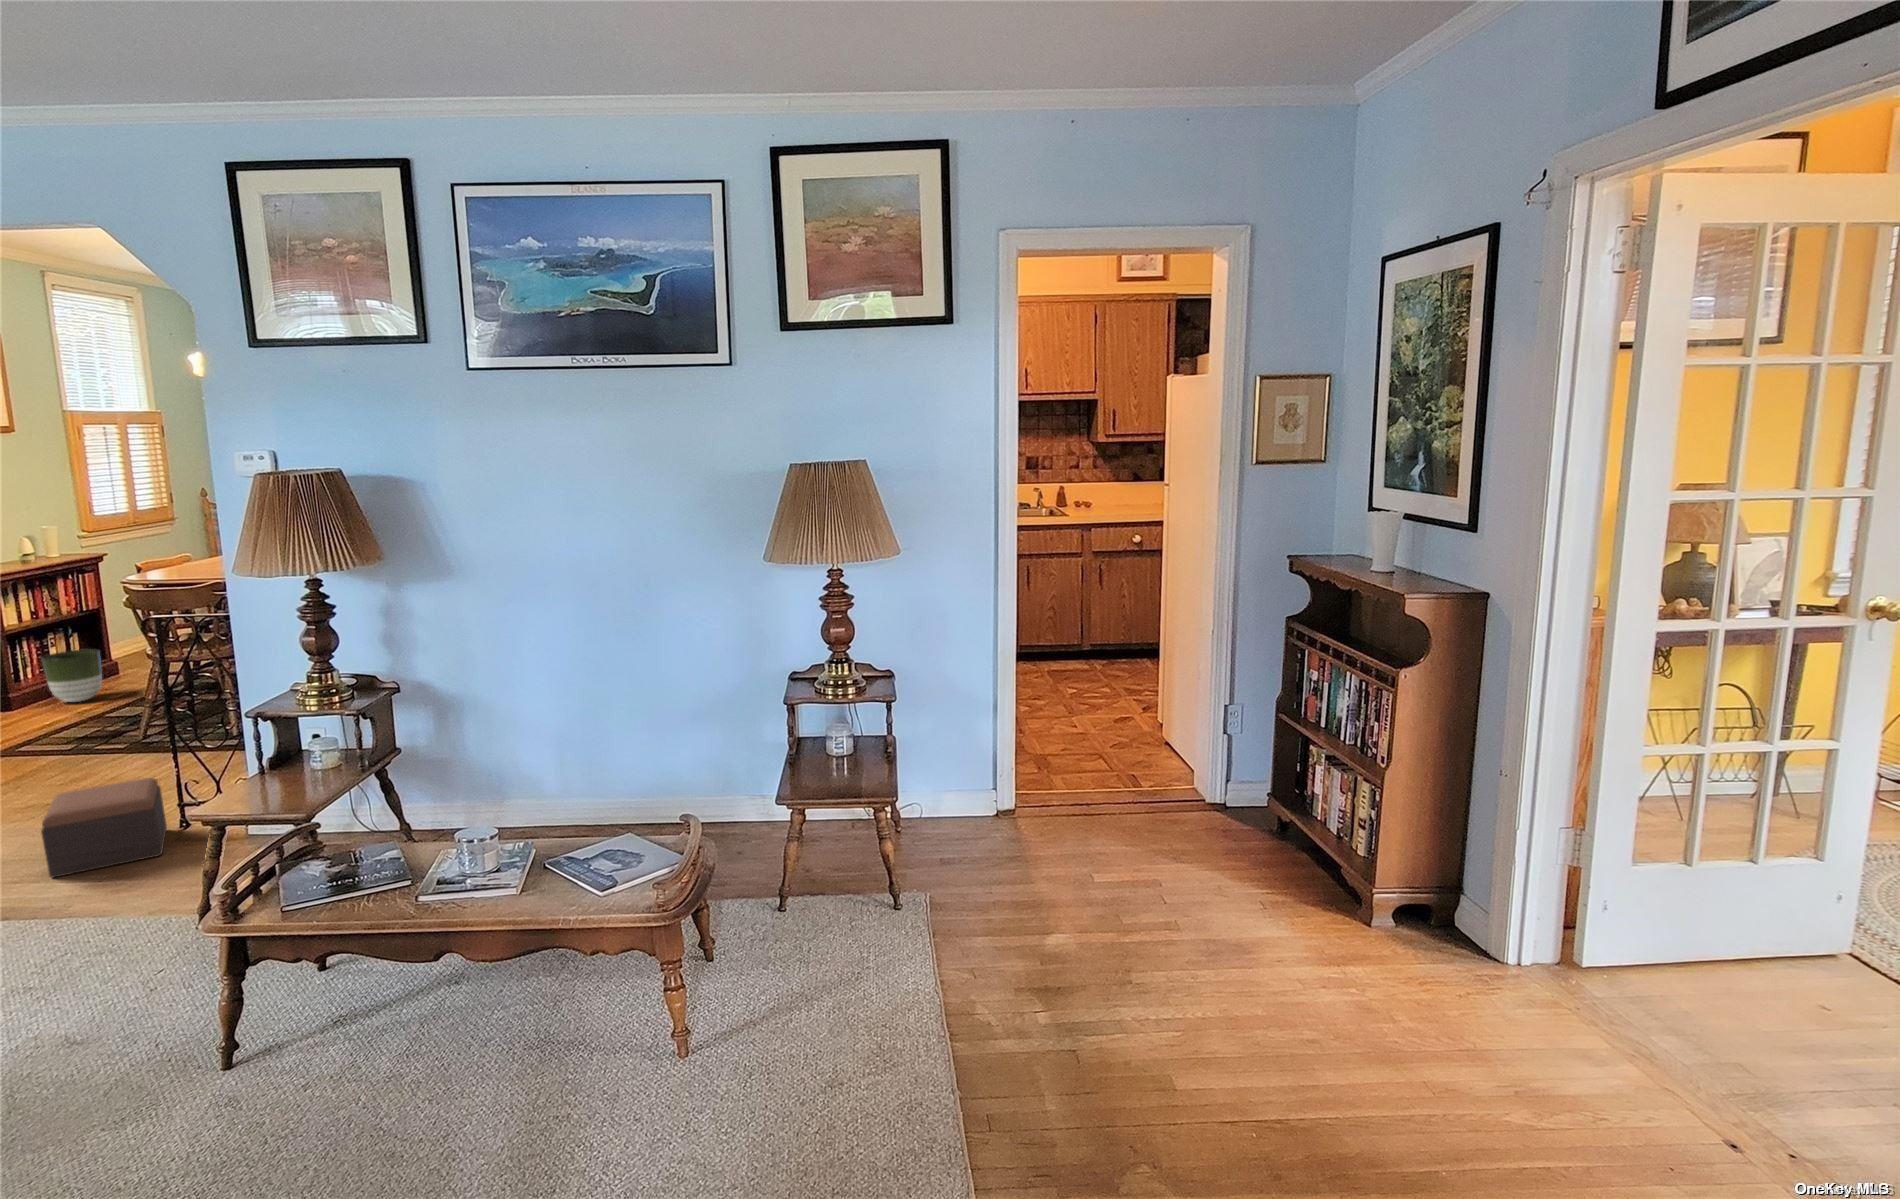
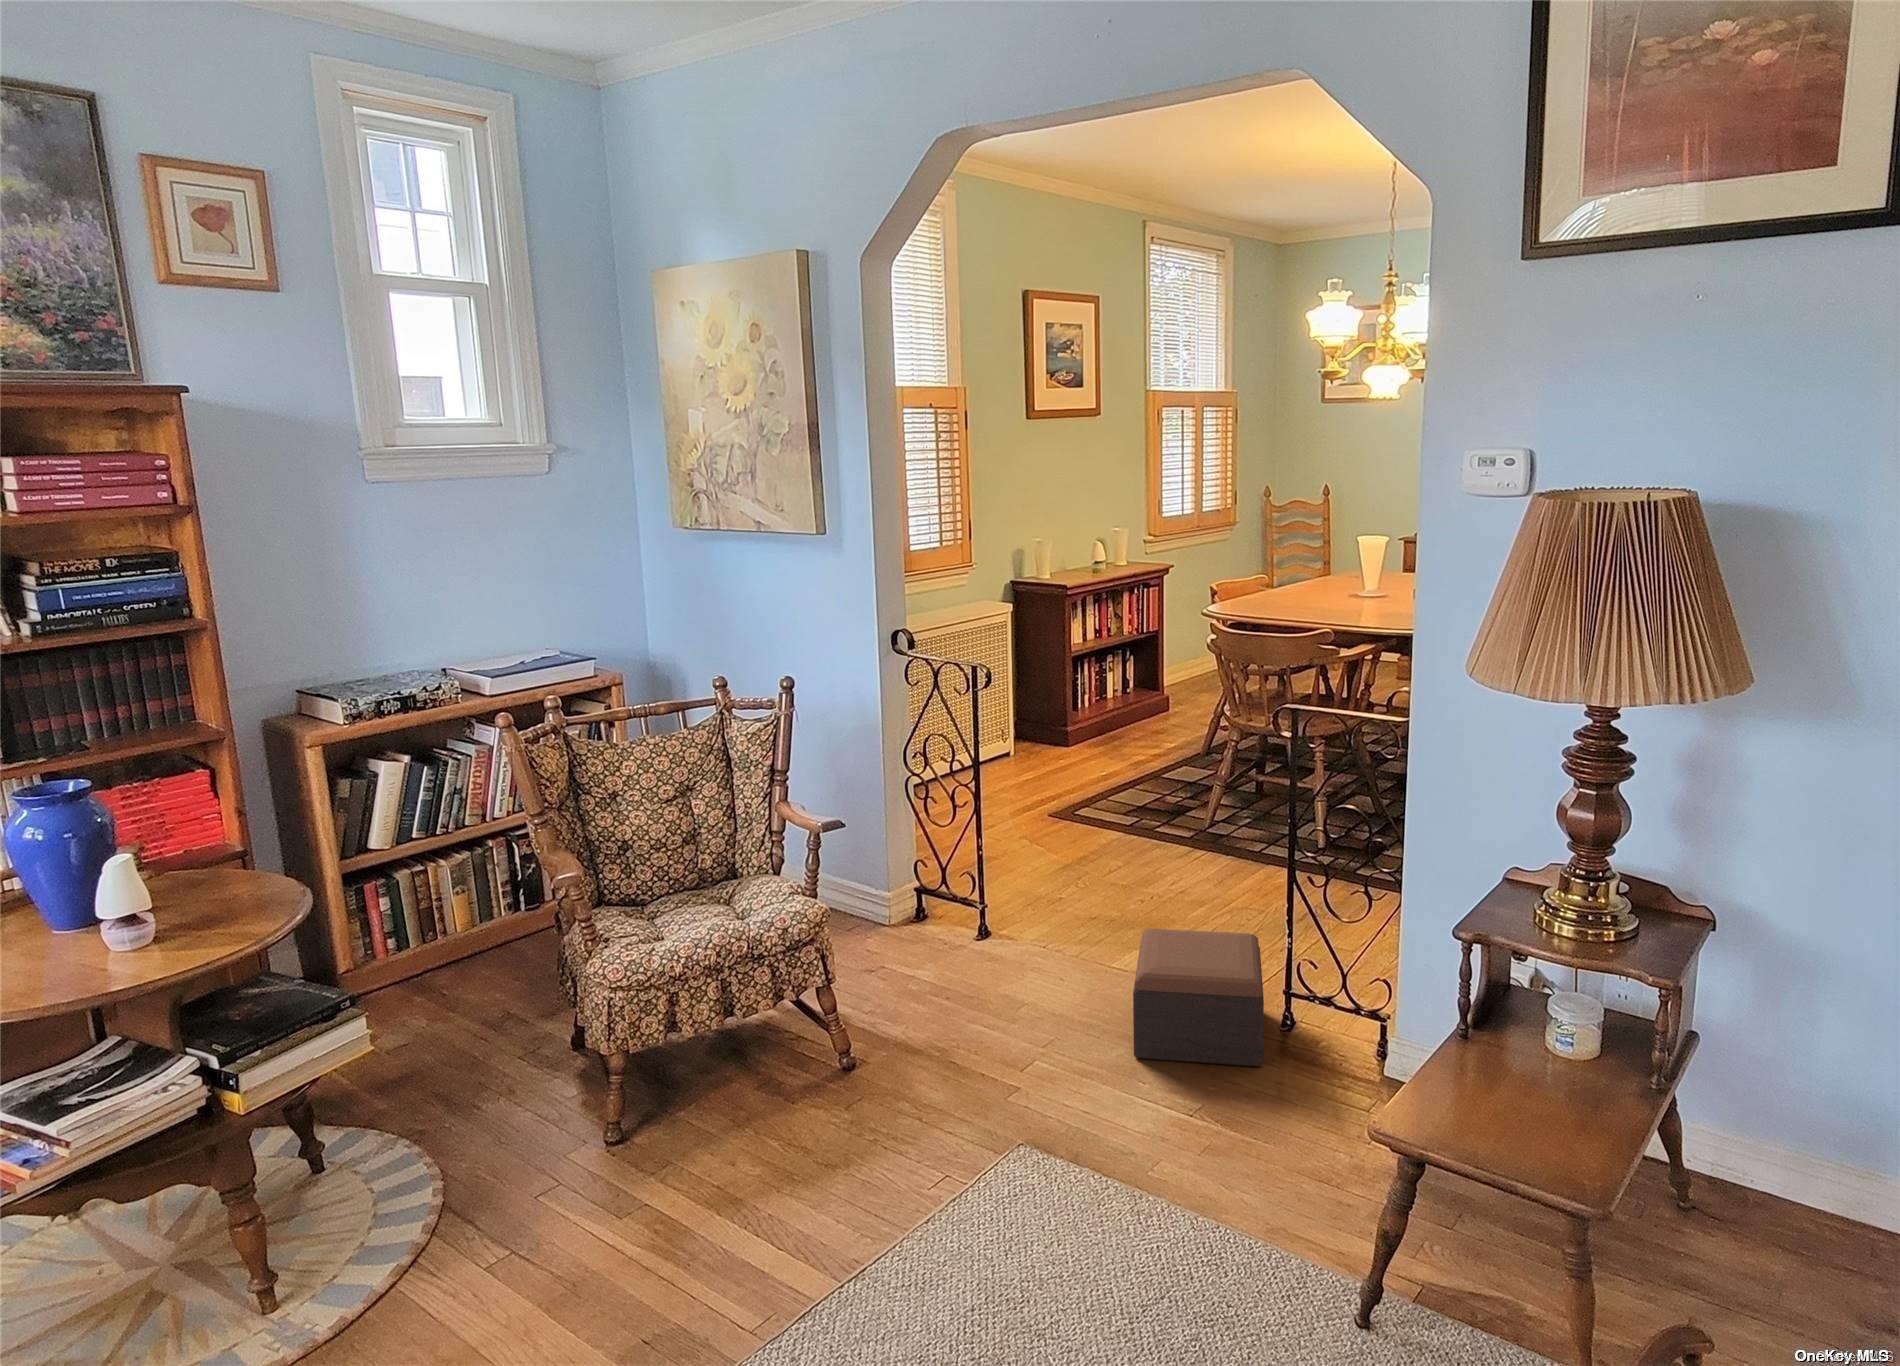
planter: present [42,649,102,702] -> none [1102,680,1154,742]

